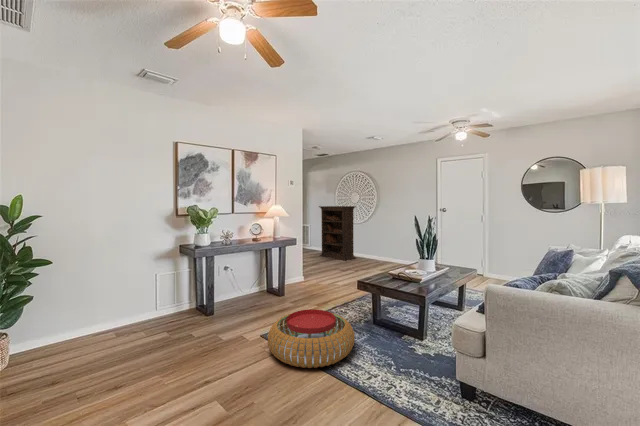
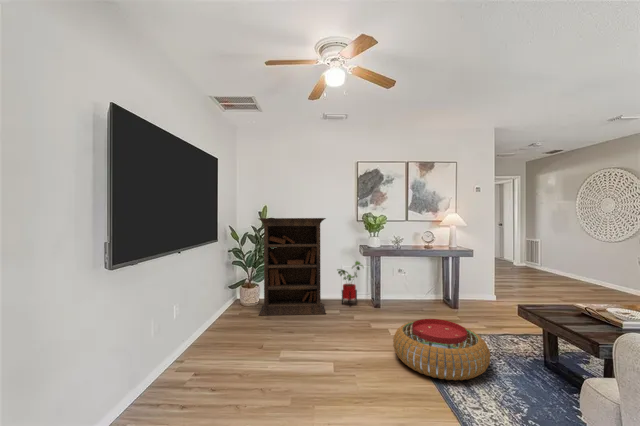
bookcase: present [319,206,356,260] -> present [259,218,326,316]
house plant: none [154,265,192,324] -> present [338,261,363,304]

